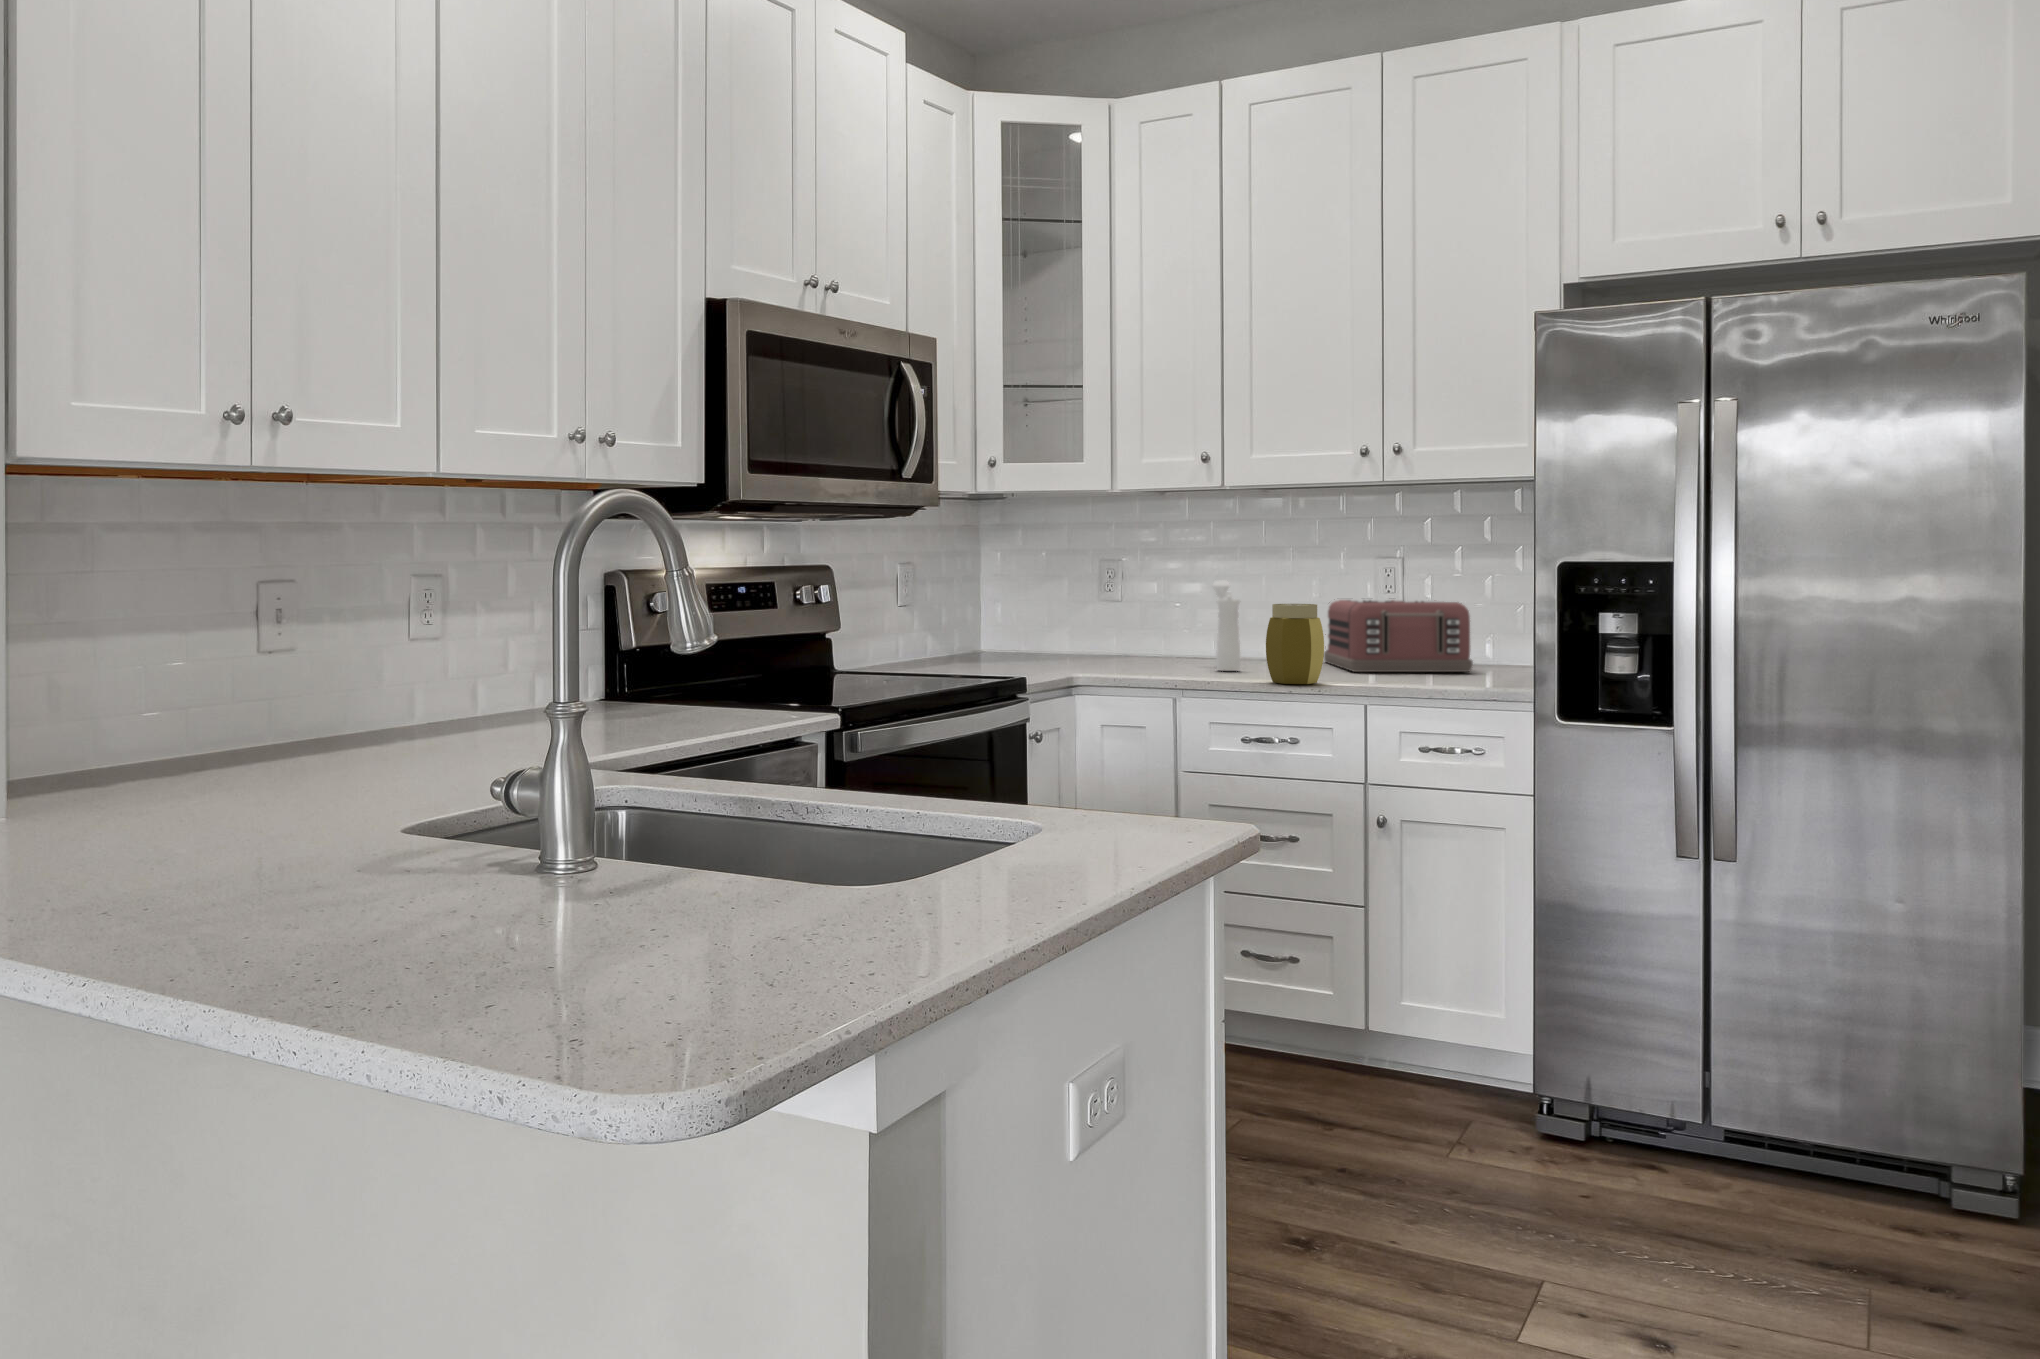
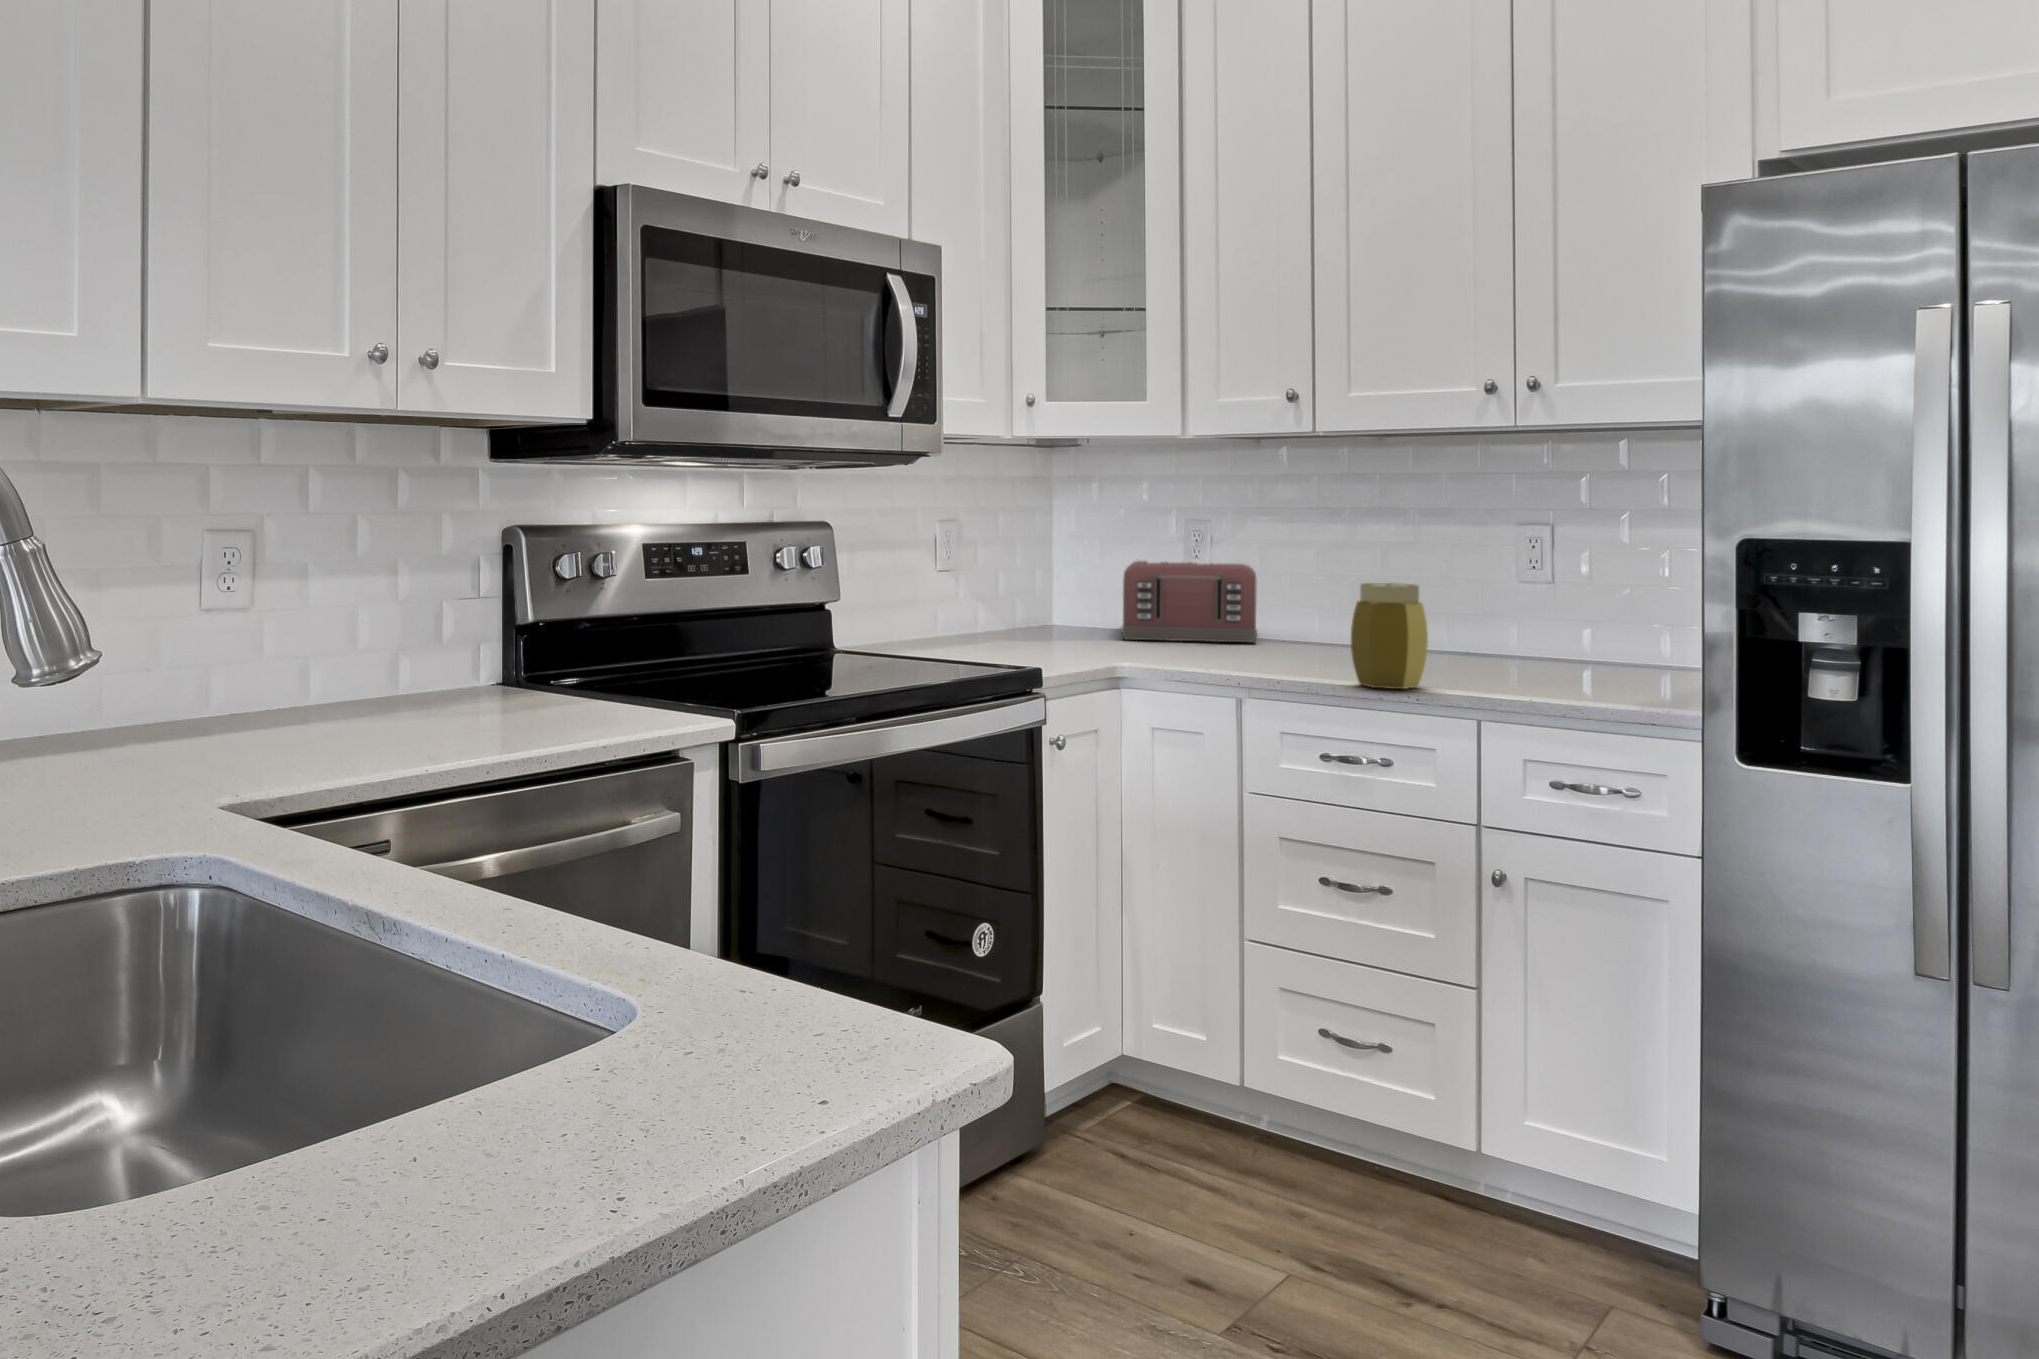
pepper mill: present [1213,581,1240,671] -> none [1300,551,1332,666]
toaster: present [1324,600,1473,672] -> present [1121,561,1257,642]

